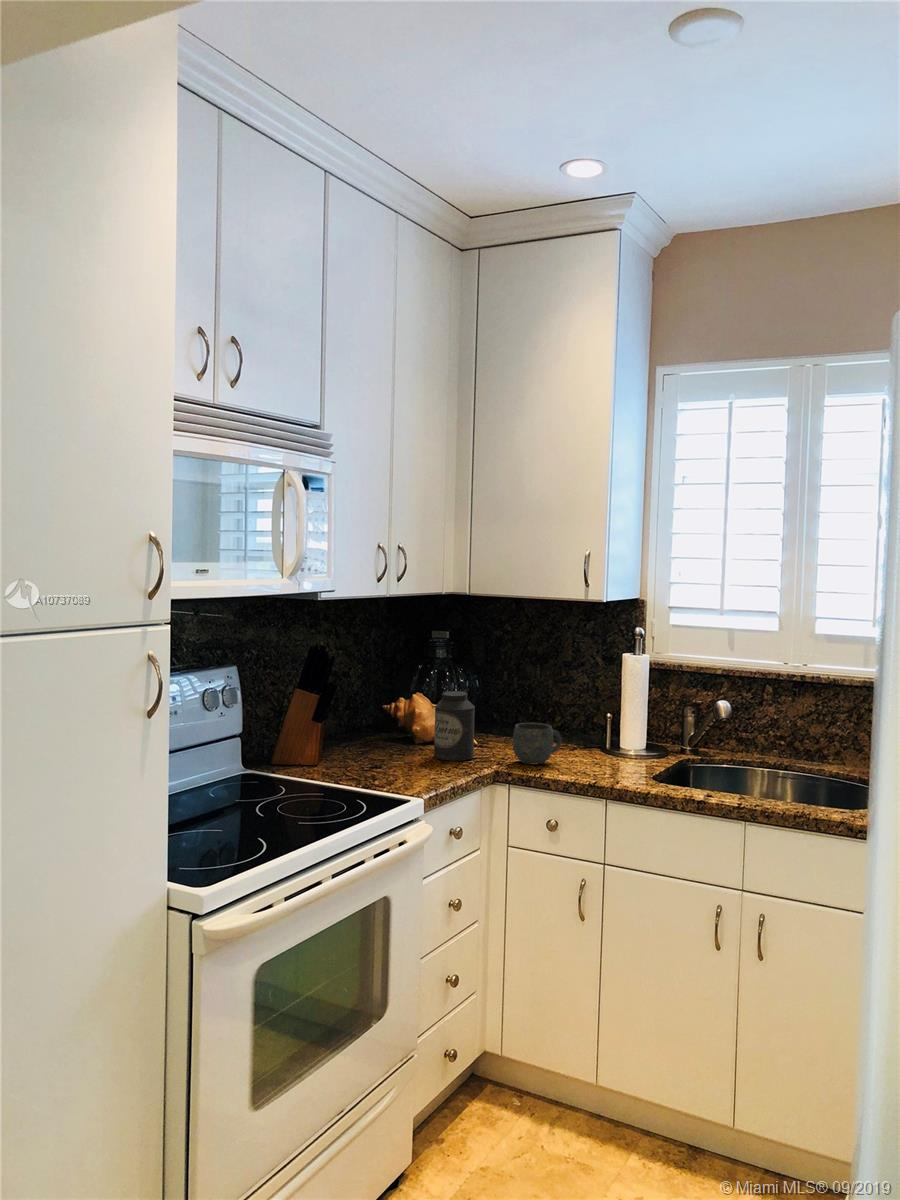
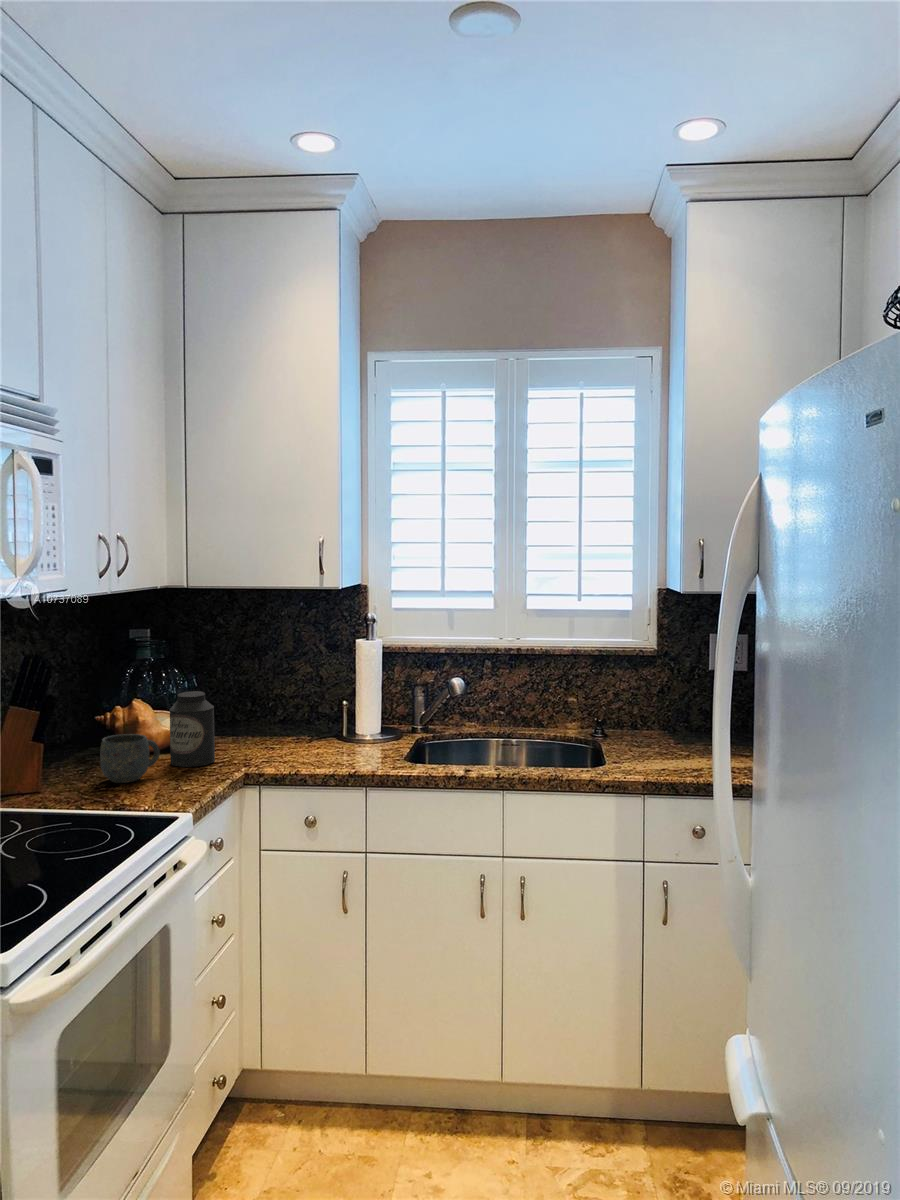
mug: present [513,723,562,764] -> present [100,734,160,783]

